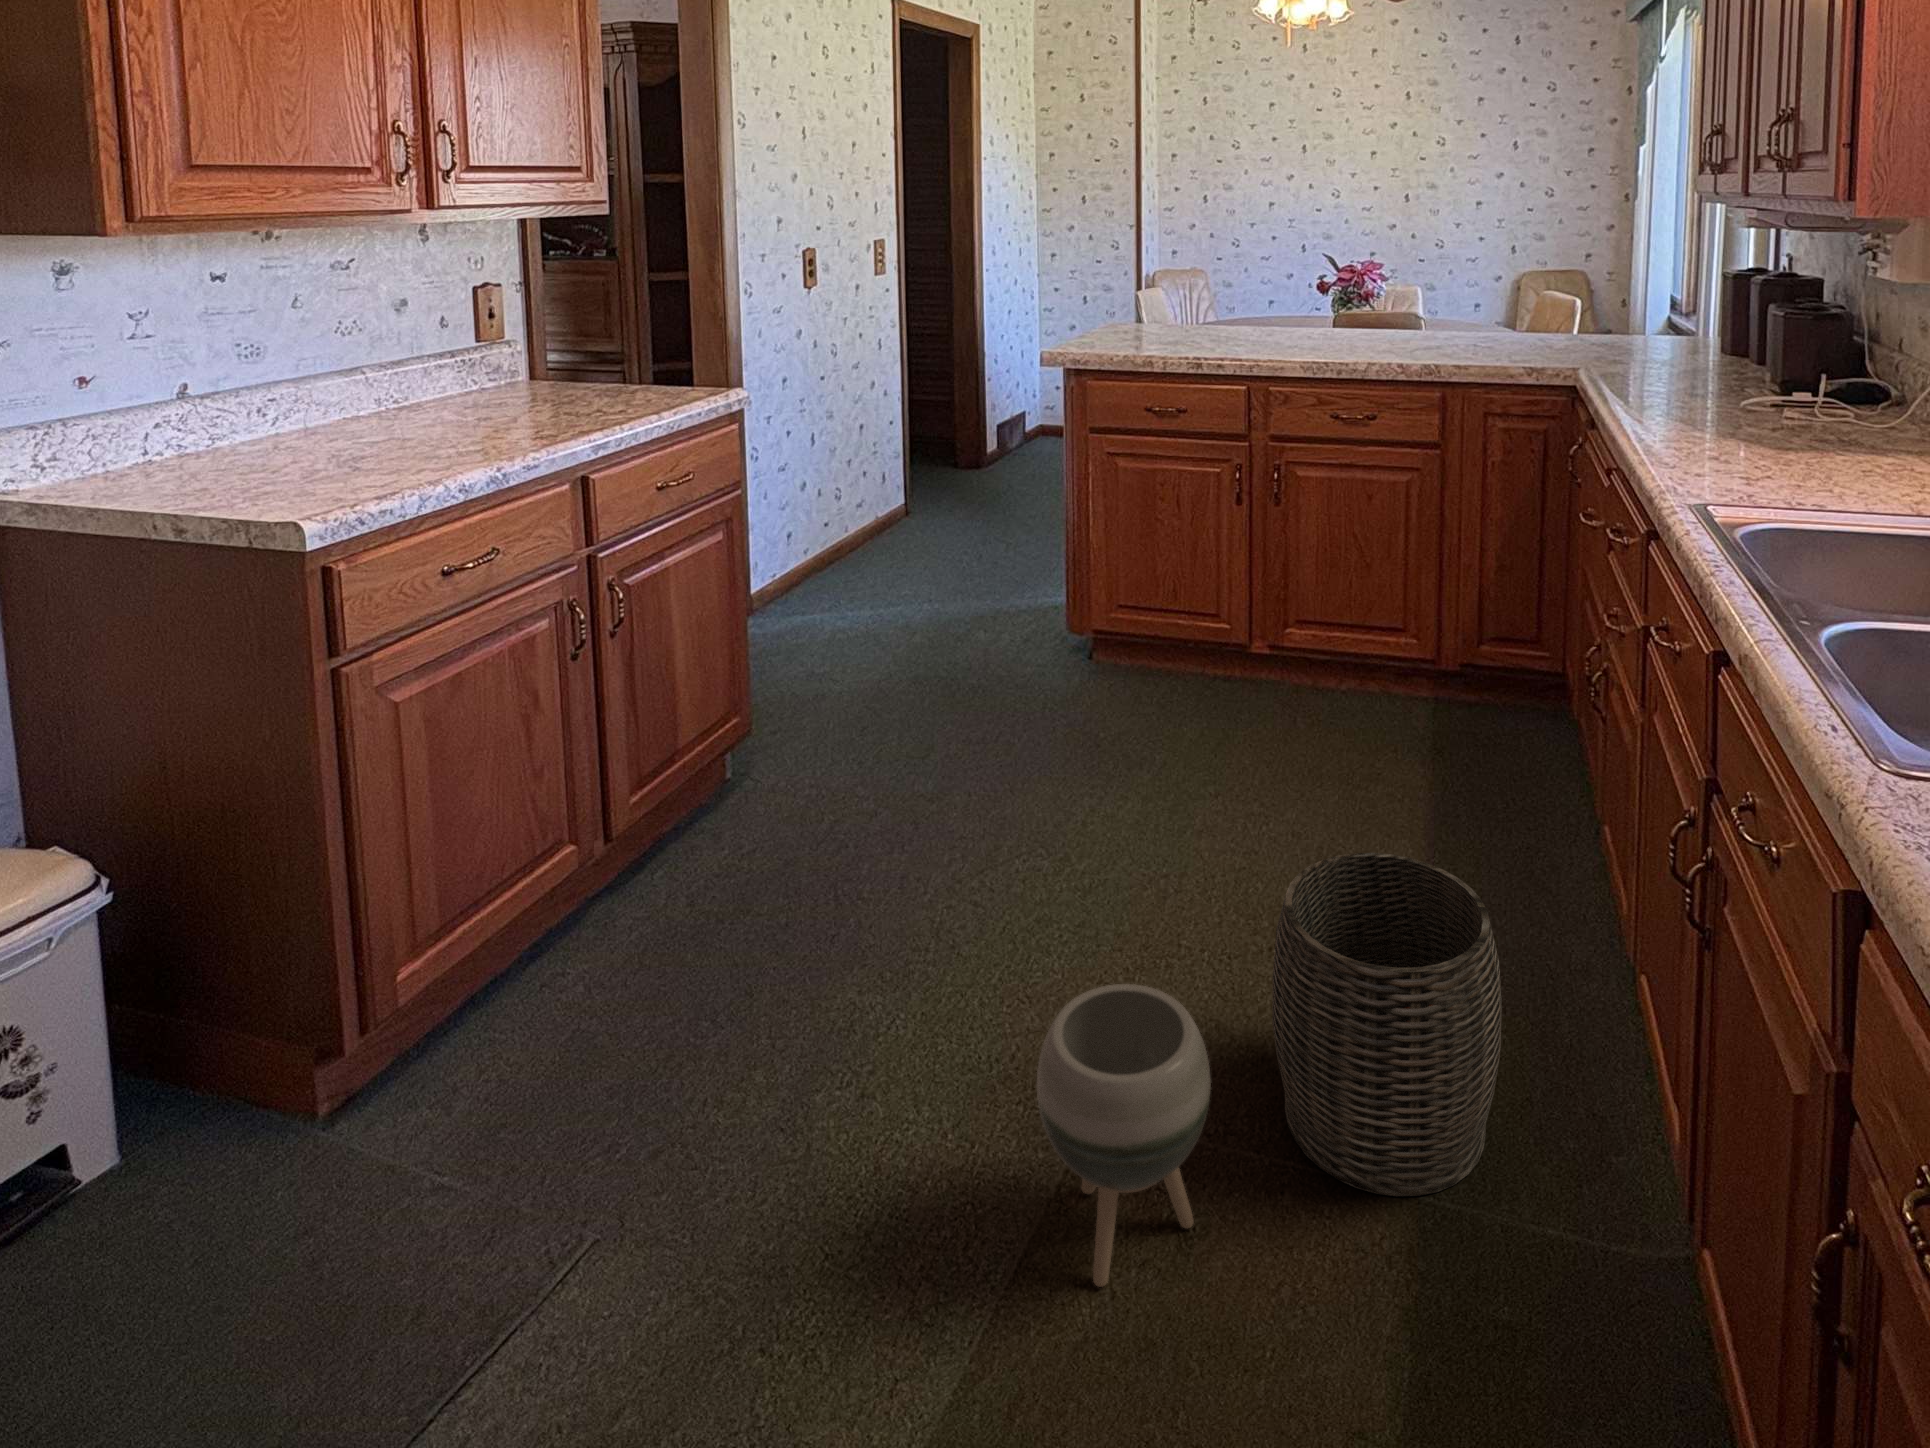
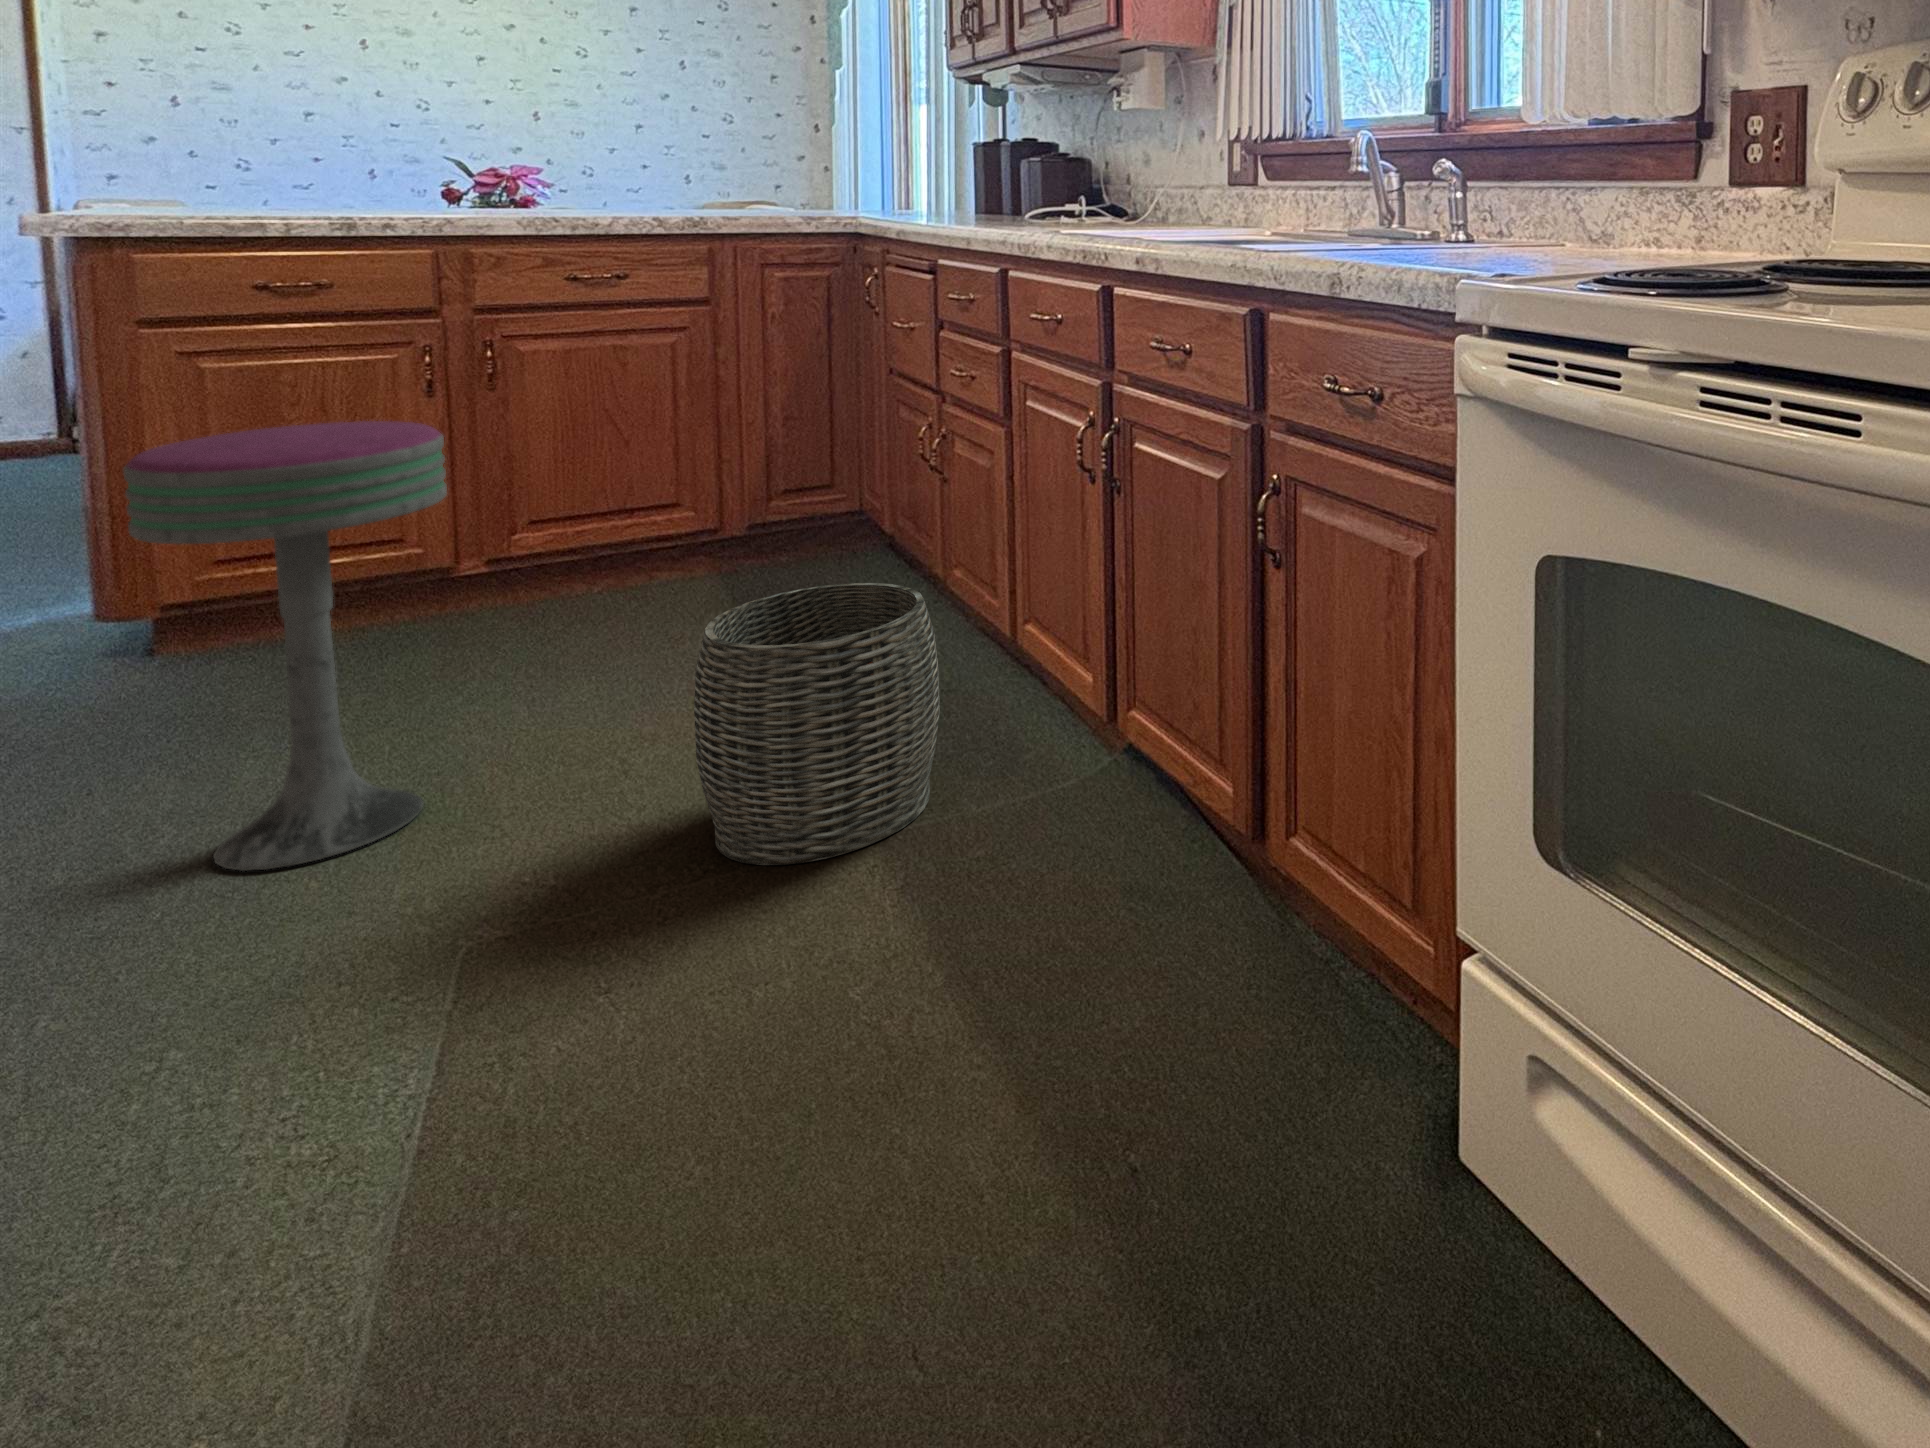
bar stool: none [995,570,1169,929] -> present [123,421,447,871]
planter: present [1037,984,1211,1287] -> none [445,734,686,1033]

